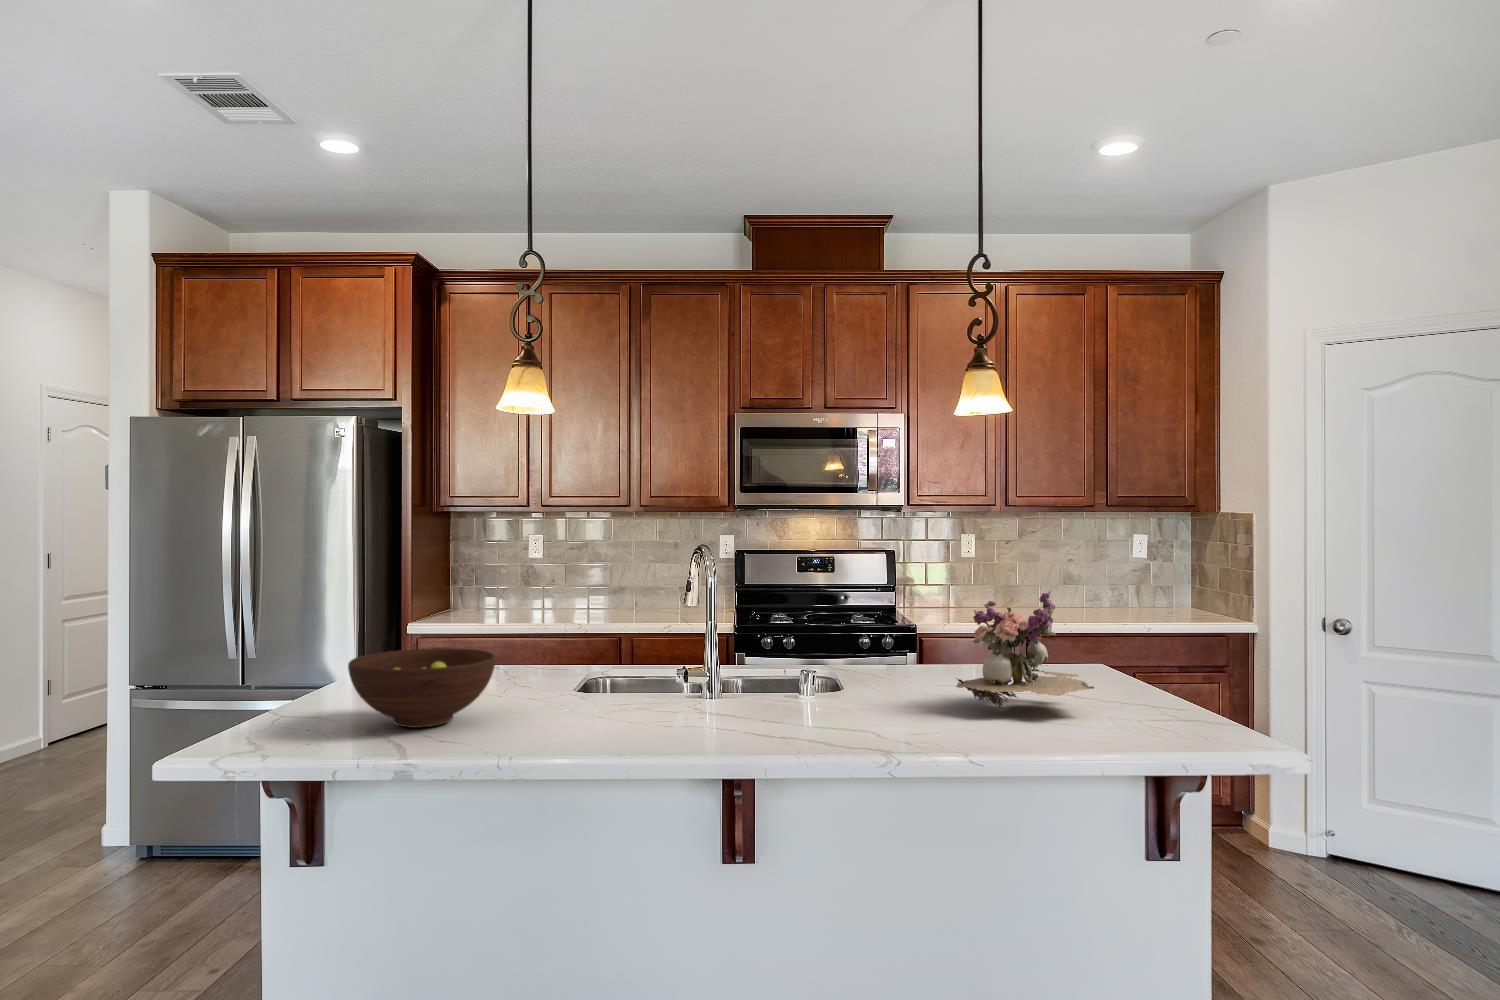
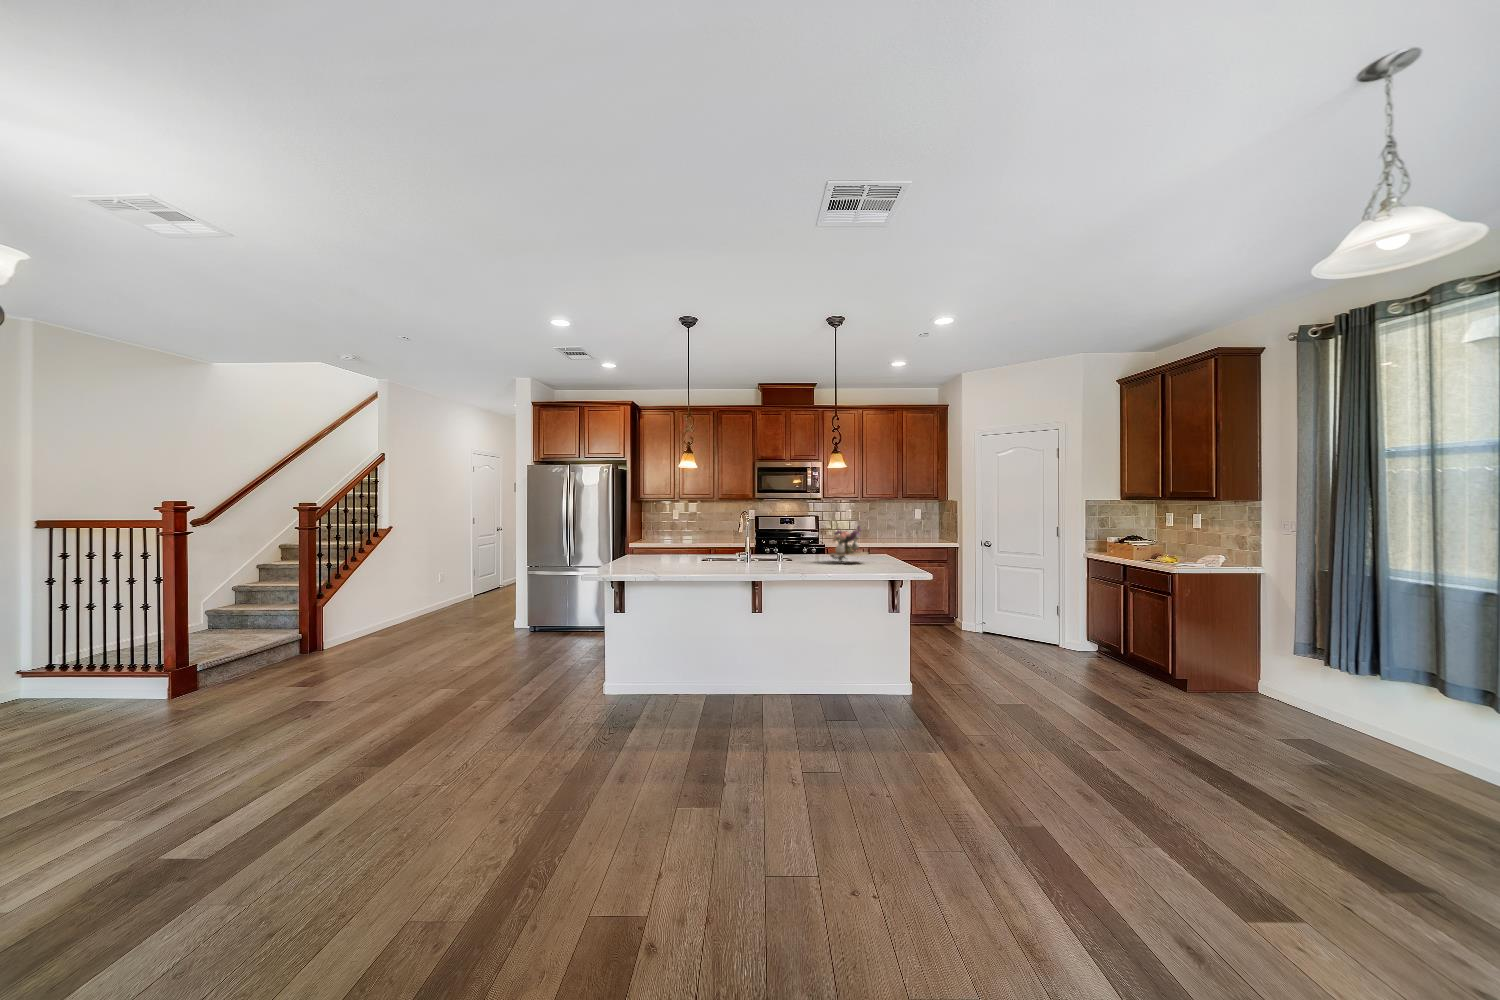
fruit bowl: present [348,648,496,728] -> none [635,543,679,565]

